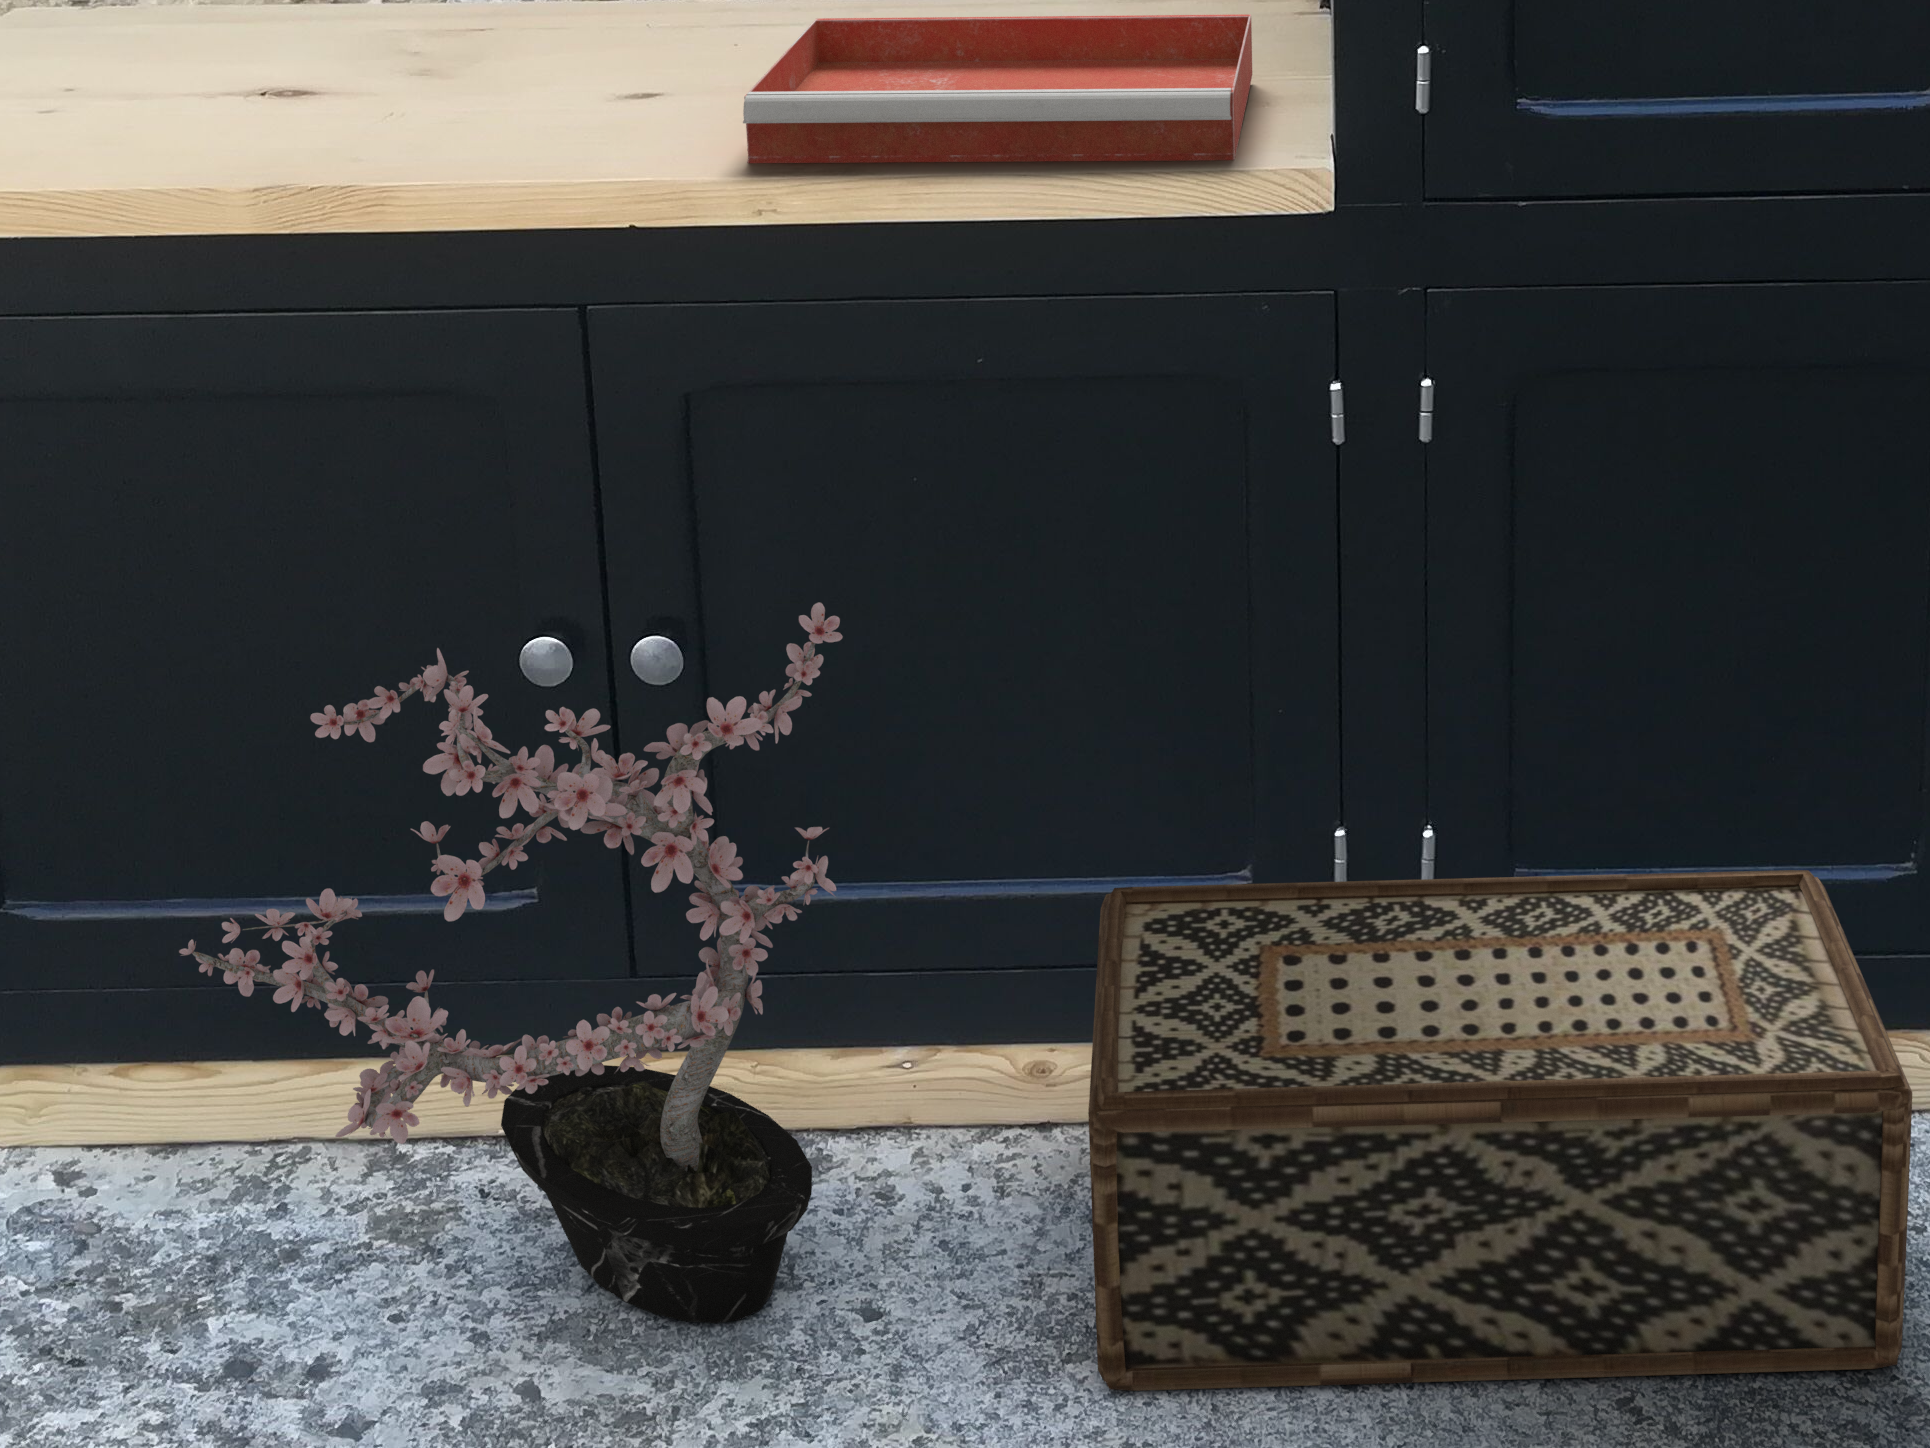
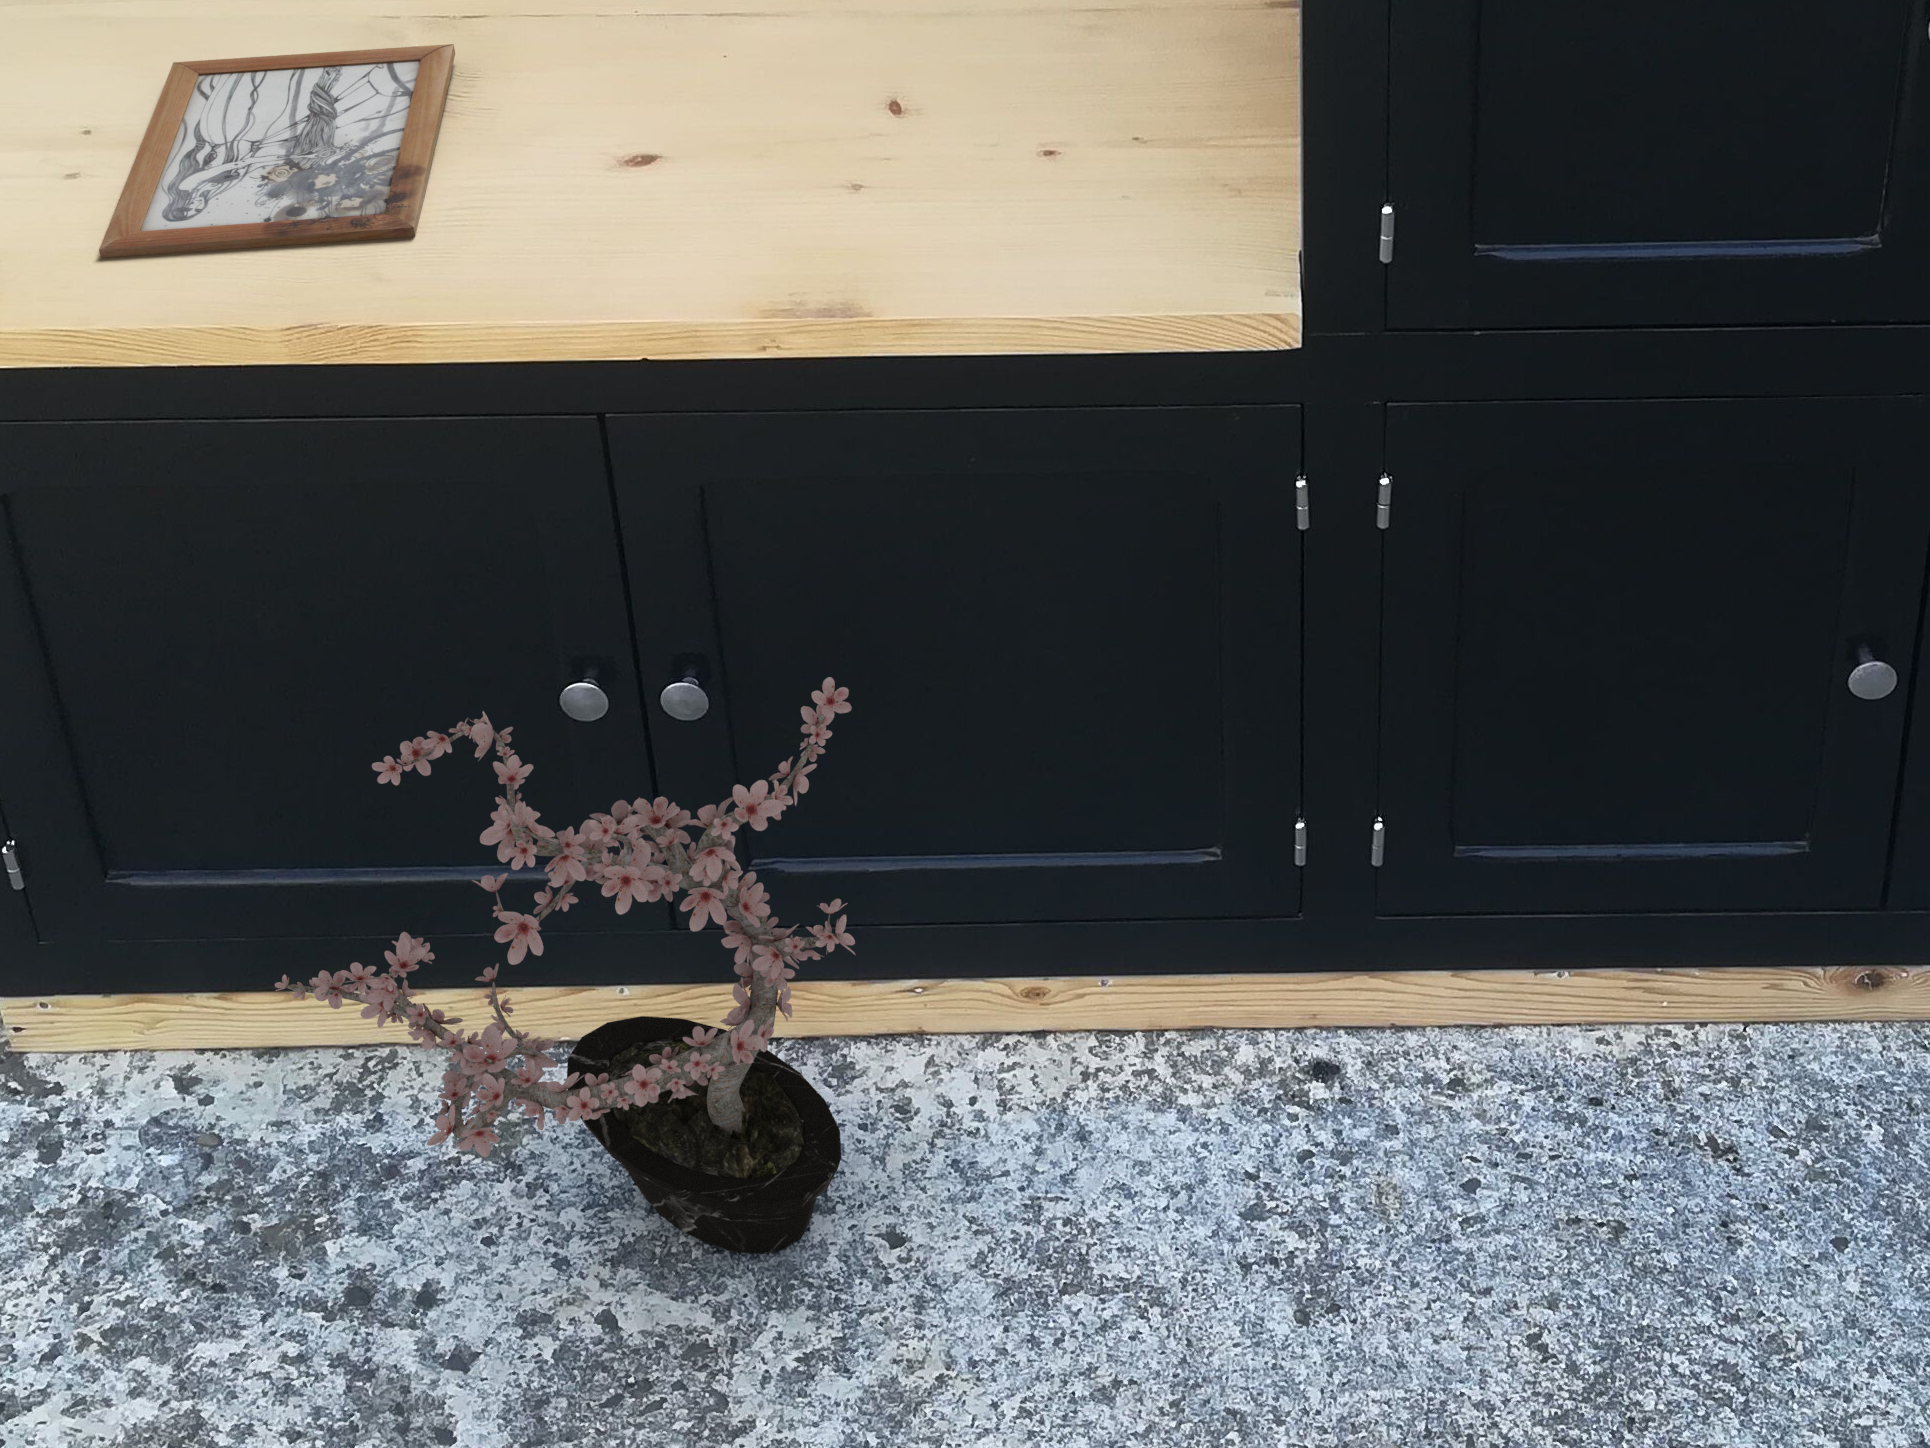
tray: present [743,14,1252,163] -> none [738,10,1224,238]
picture frame: none [74,67,461,187] -> present [99,44,455,258]
woven basket: present [1088,870,1912,1391] -> none [1081,853,1791,1328]

